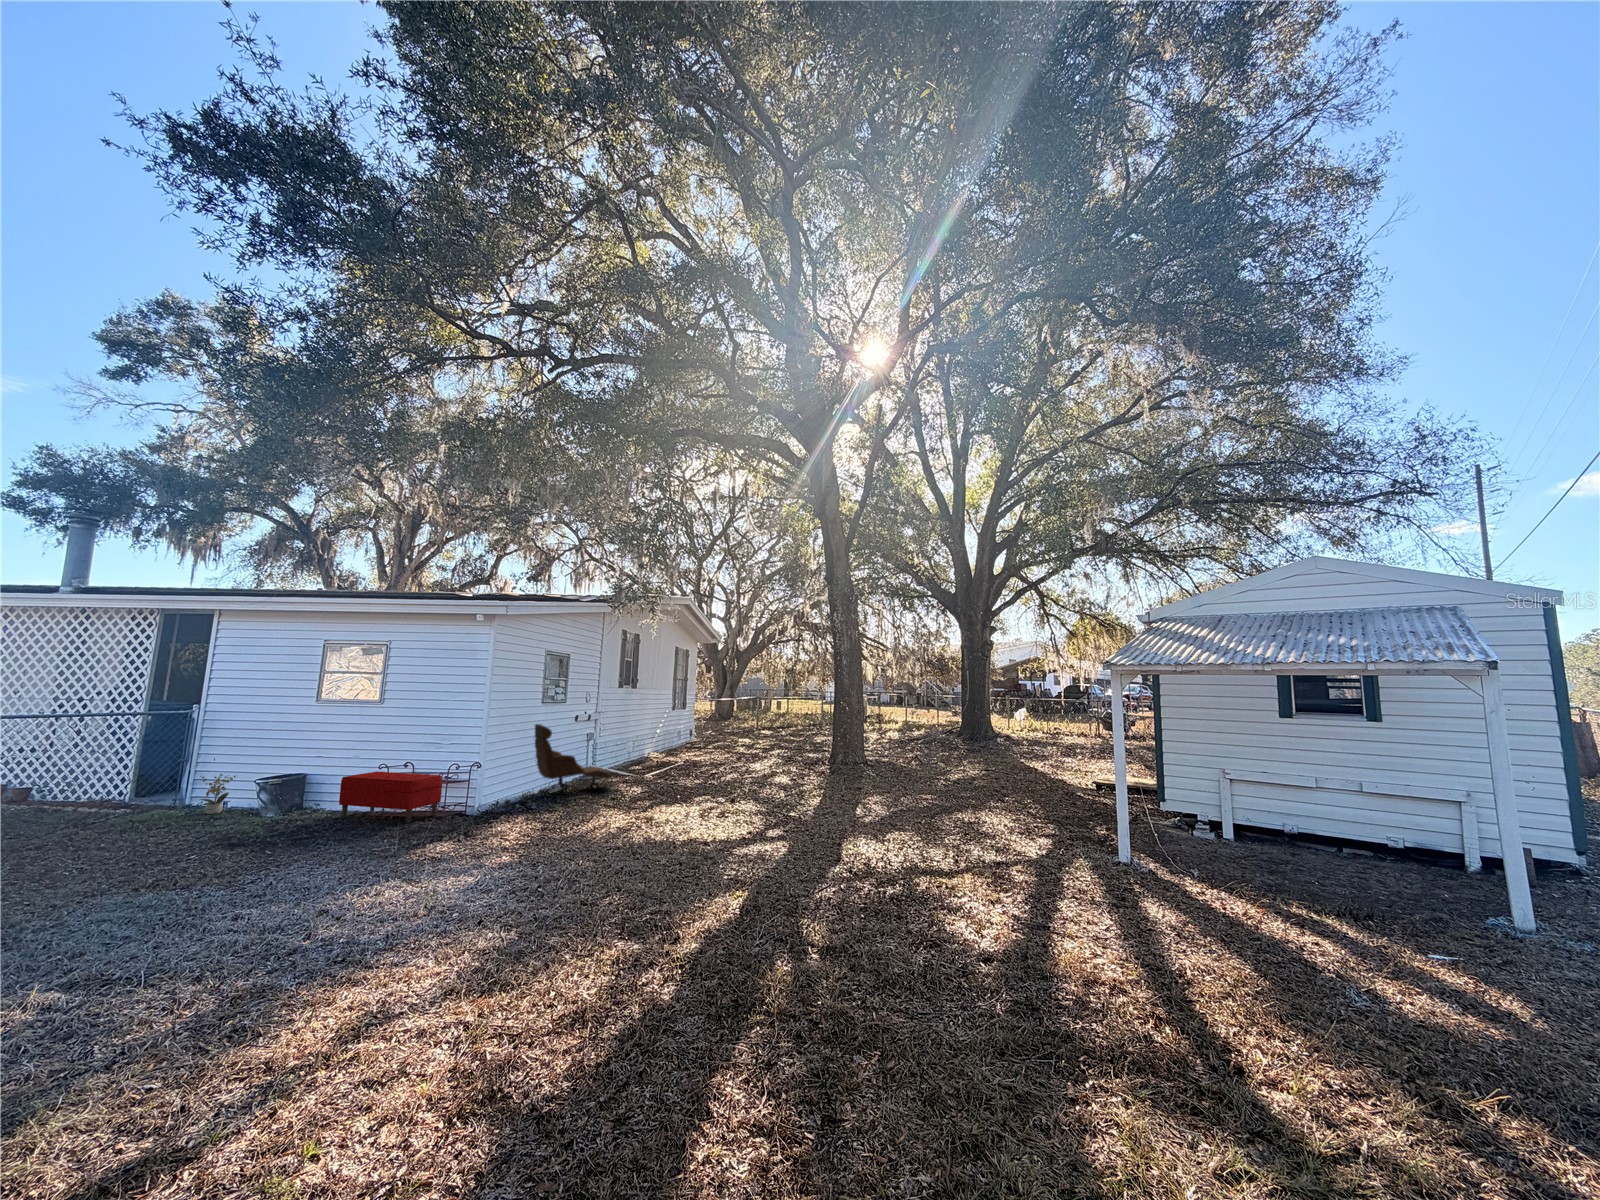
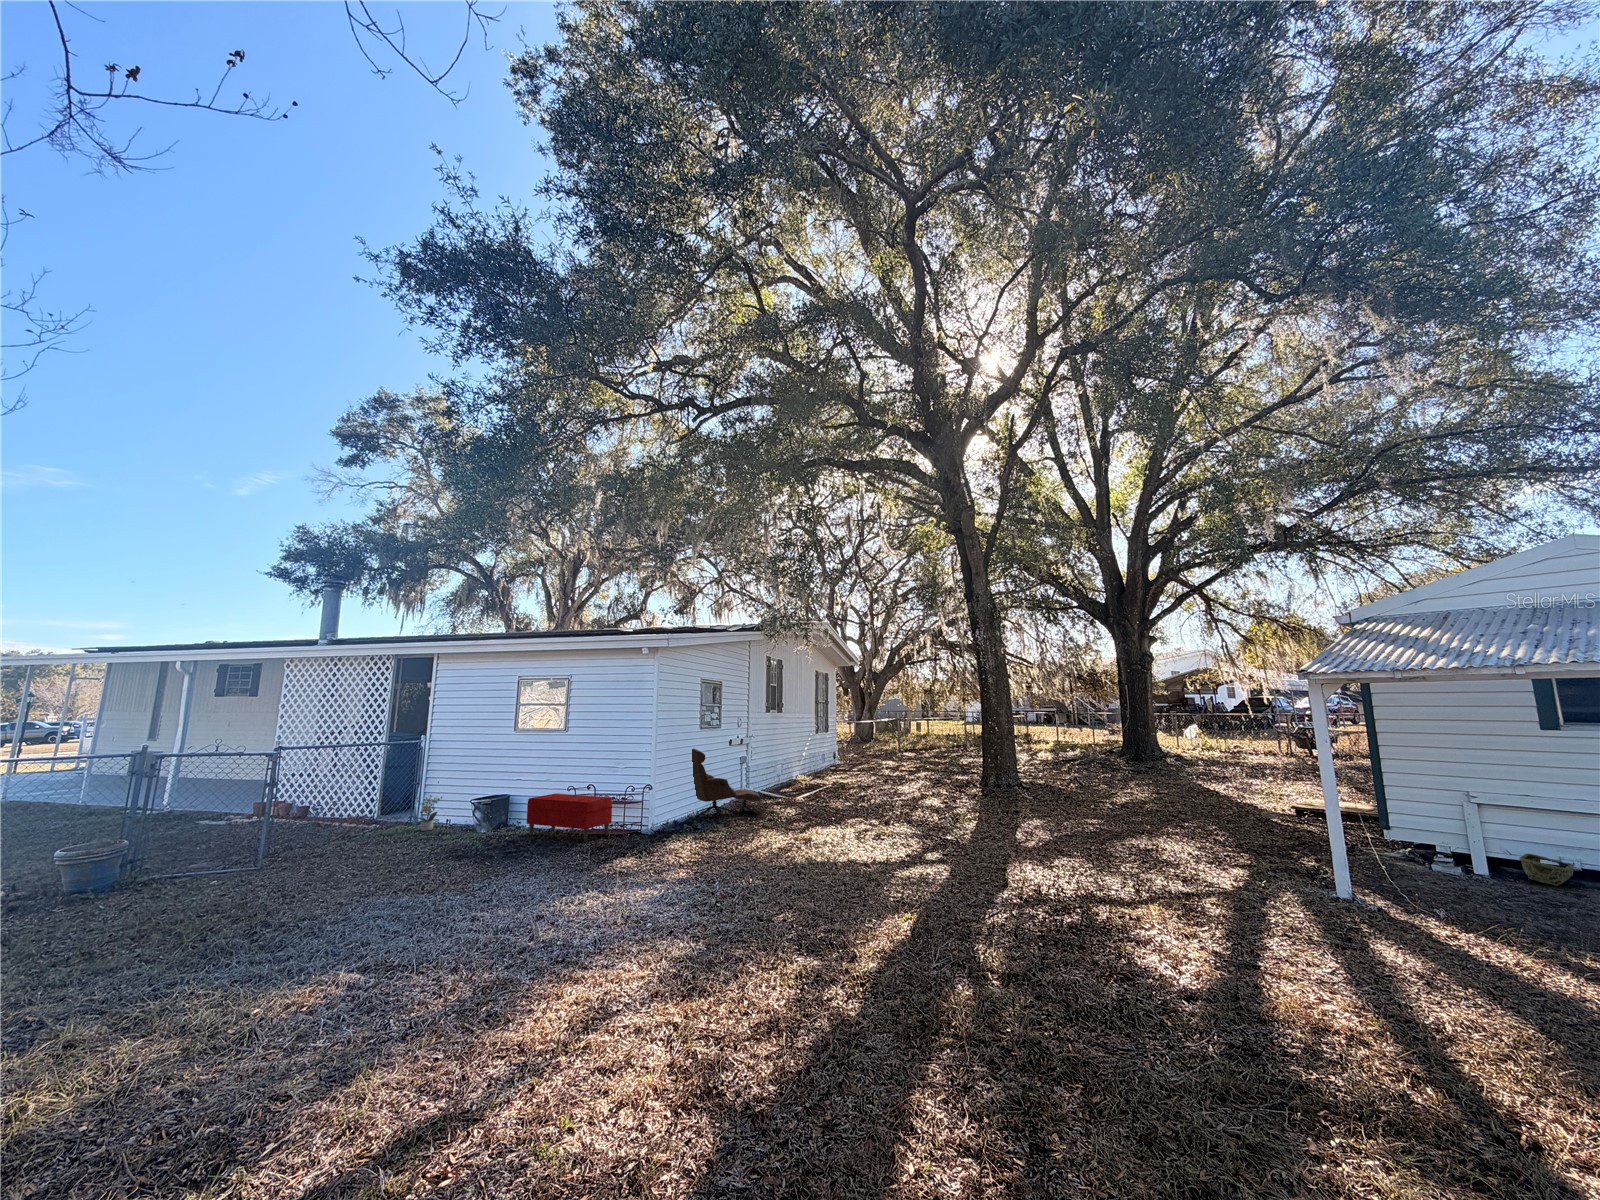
woven basket: none [1256,819,1294,845] -> present [1519,854,1574,886]

